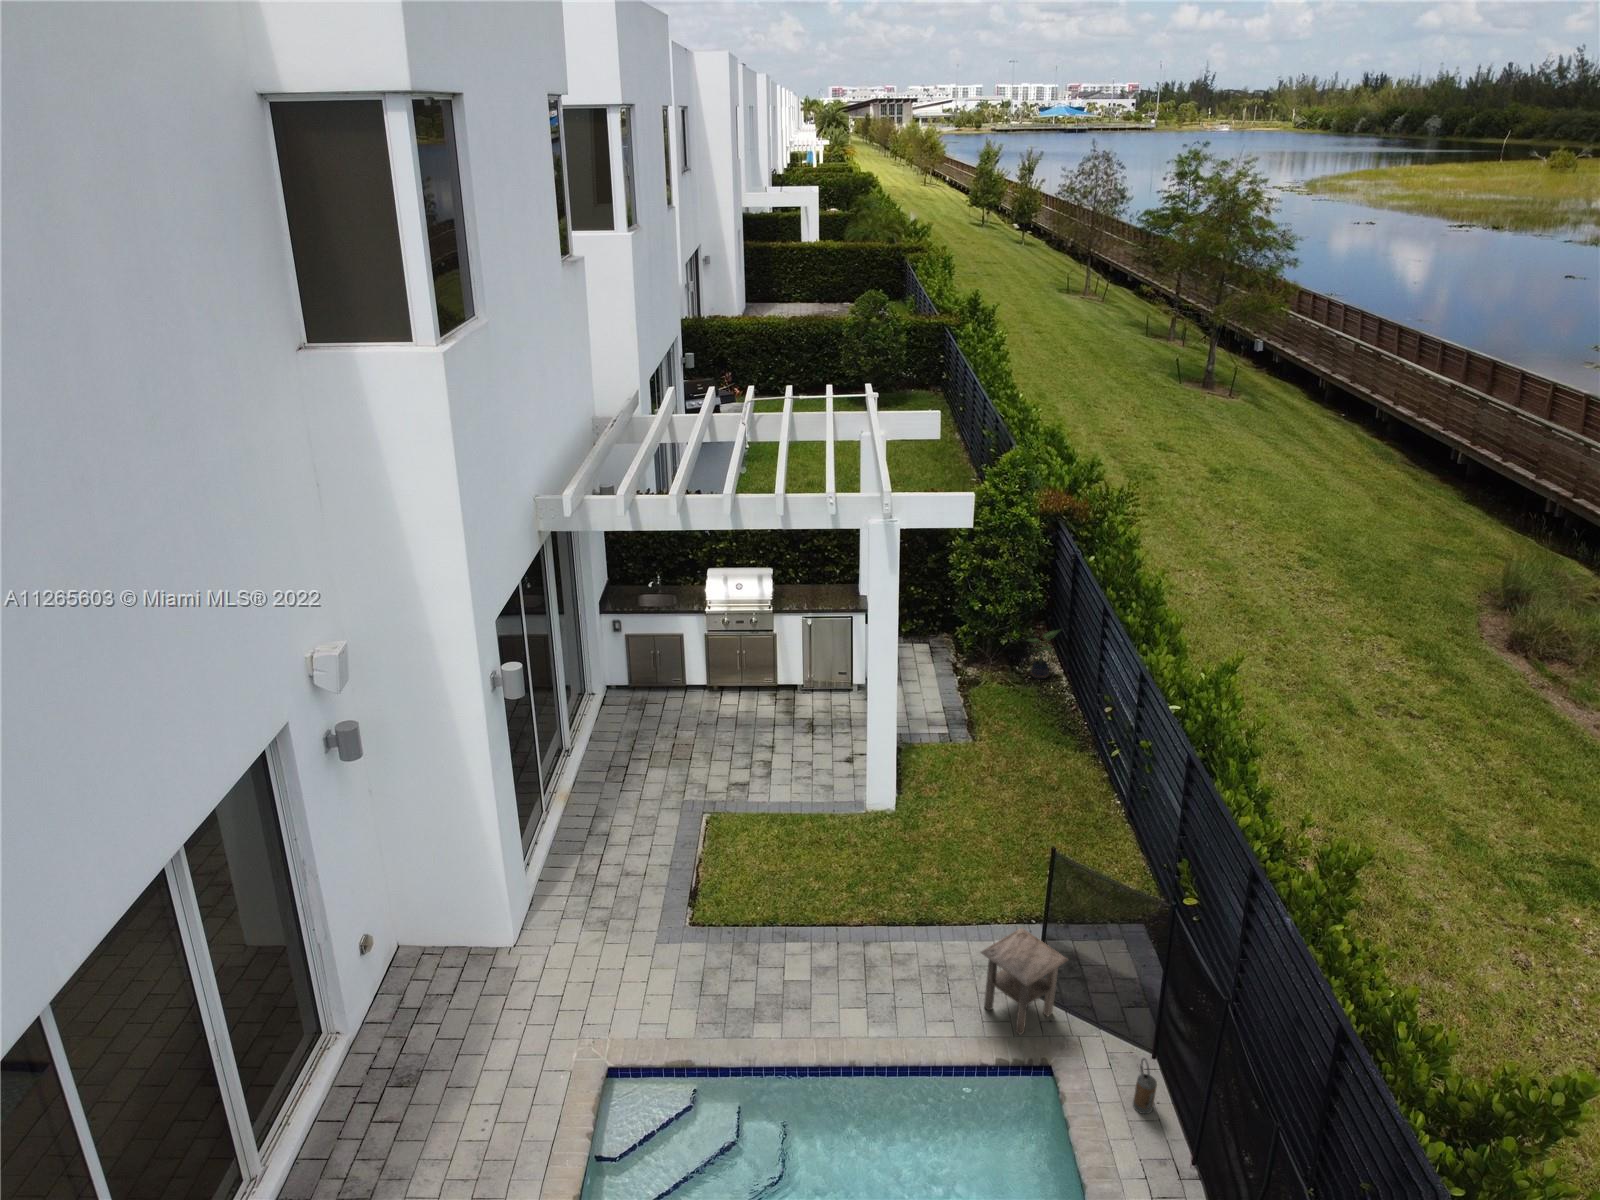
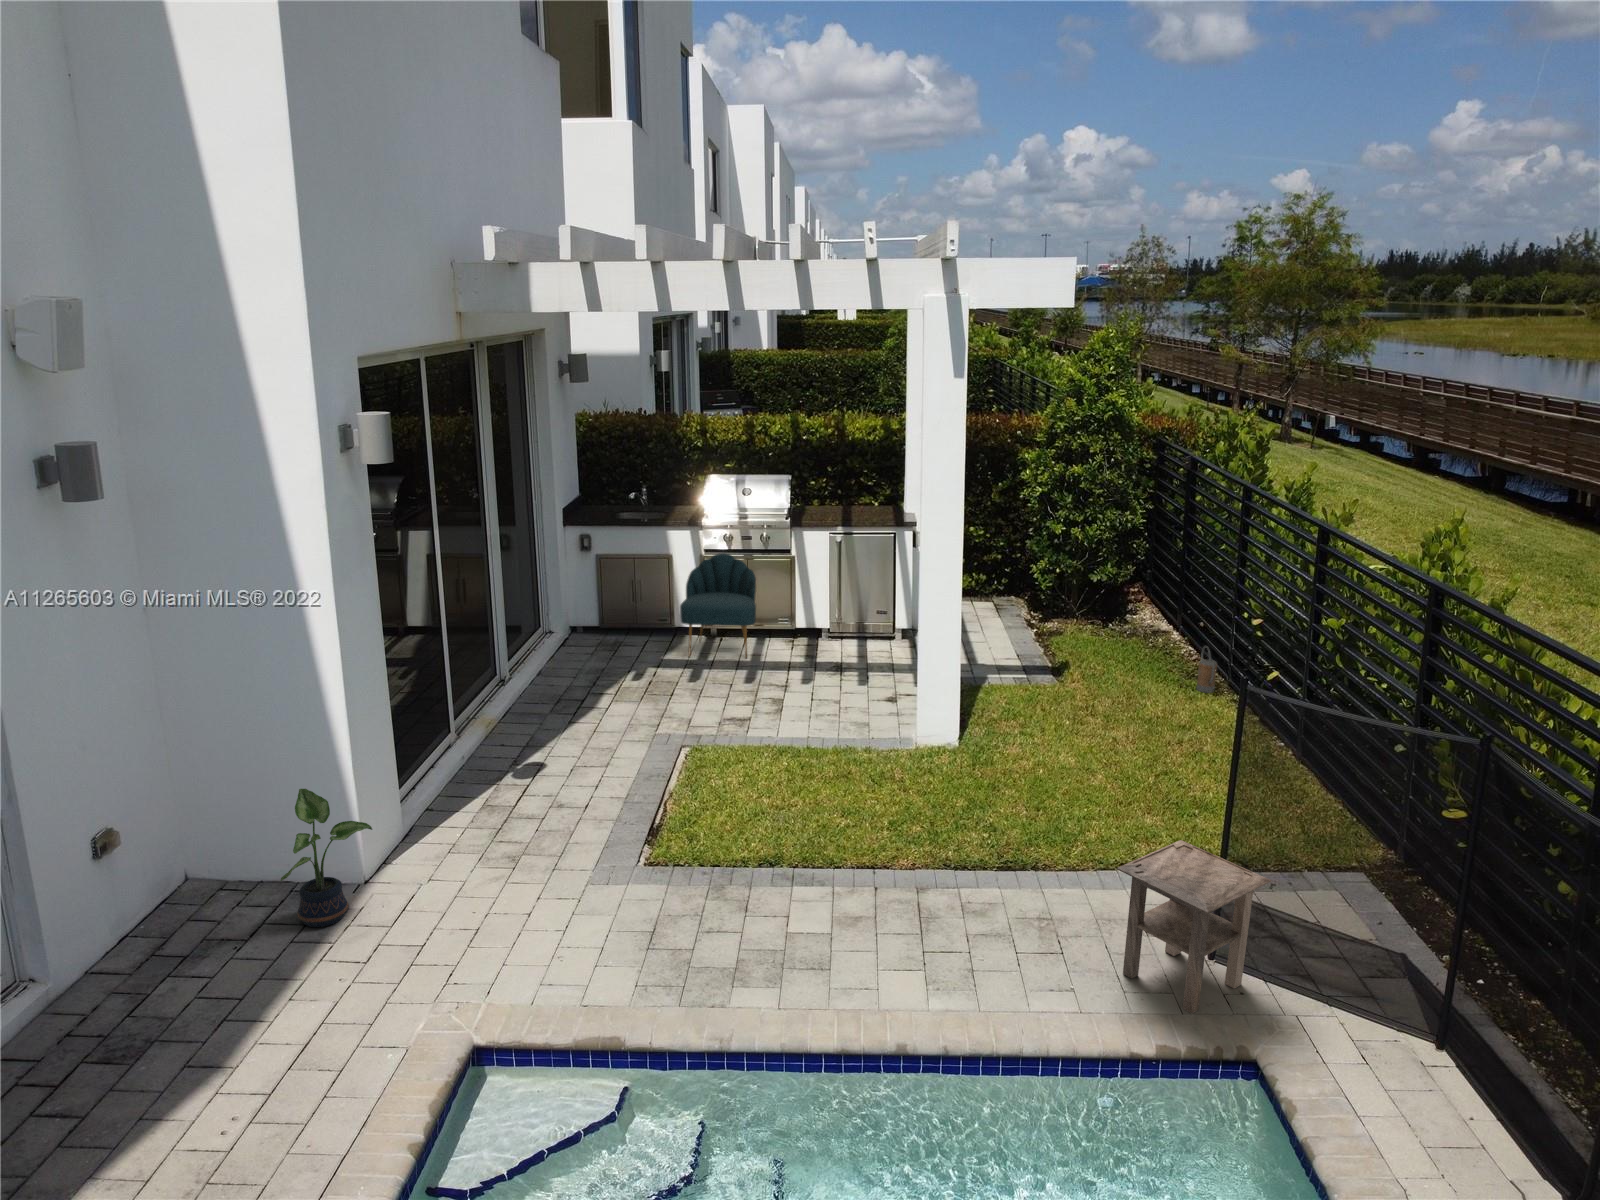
potted plant: present [1027,630,1060,679] -> present [281,789,372,927]
chair: none [691,633,748,716] -> present [680,553,756,658]
watering can: present [1133,1058,1157,1114] -> present [1197,646,1217,693]

